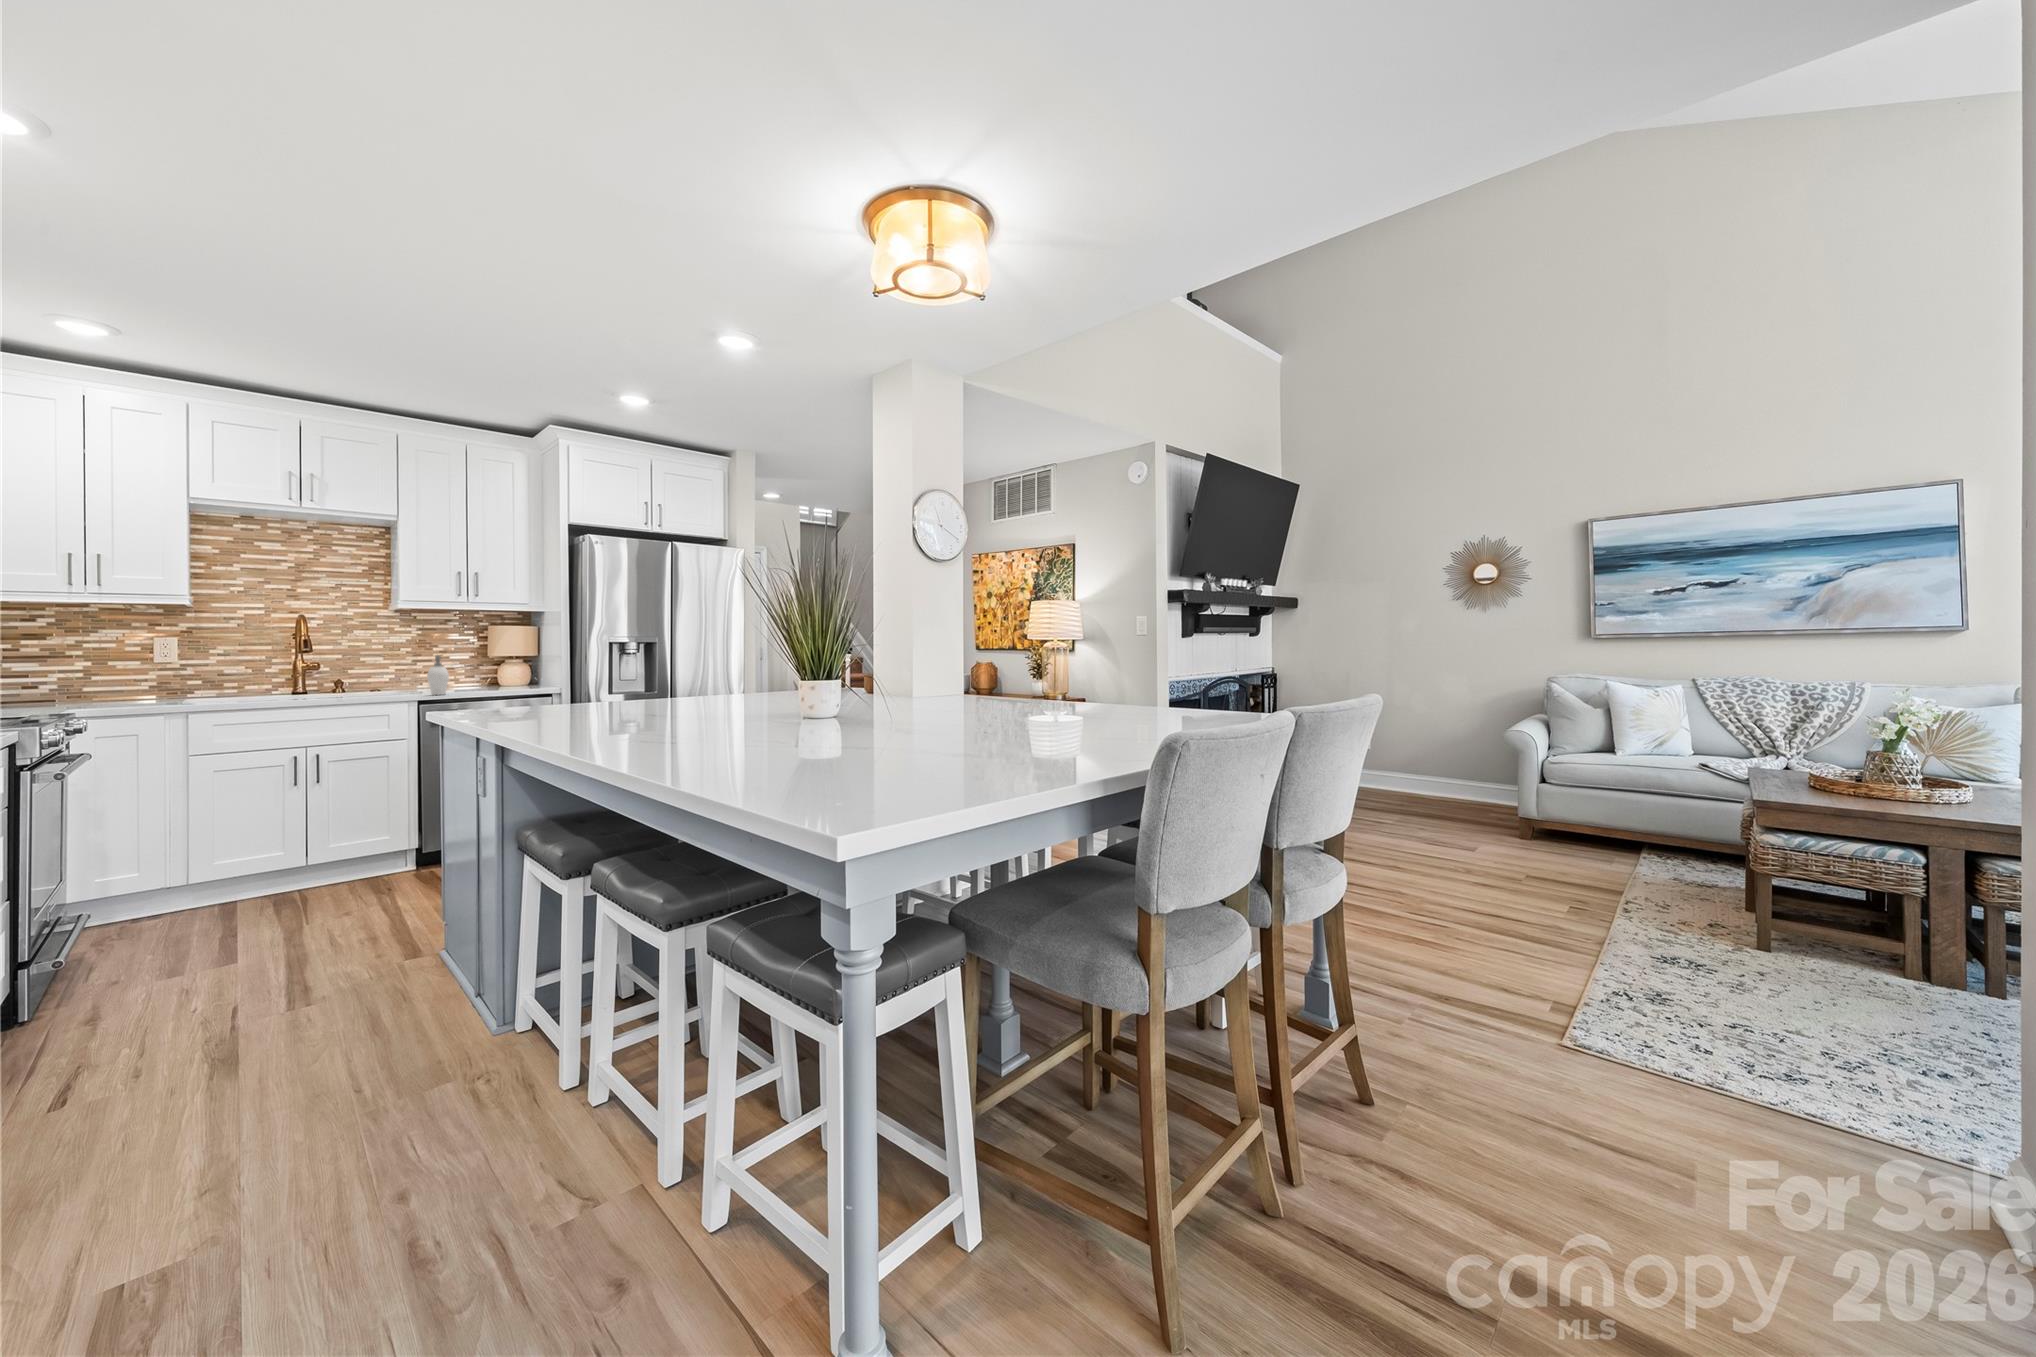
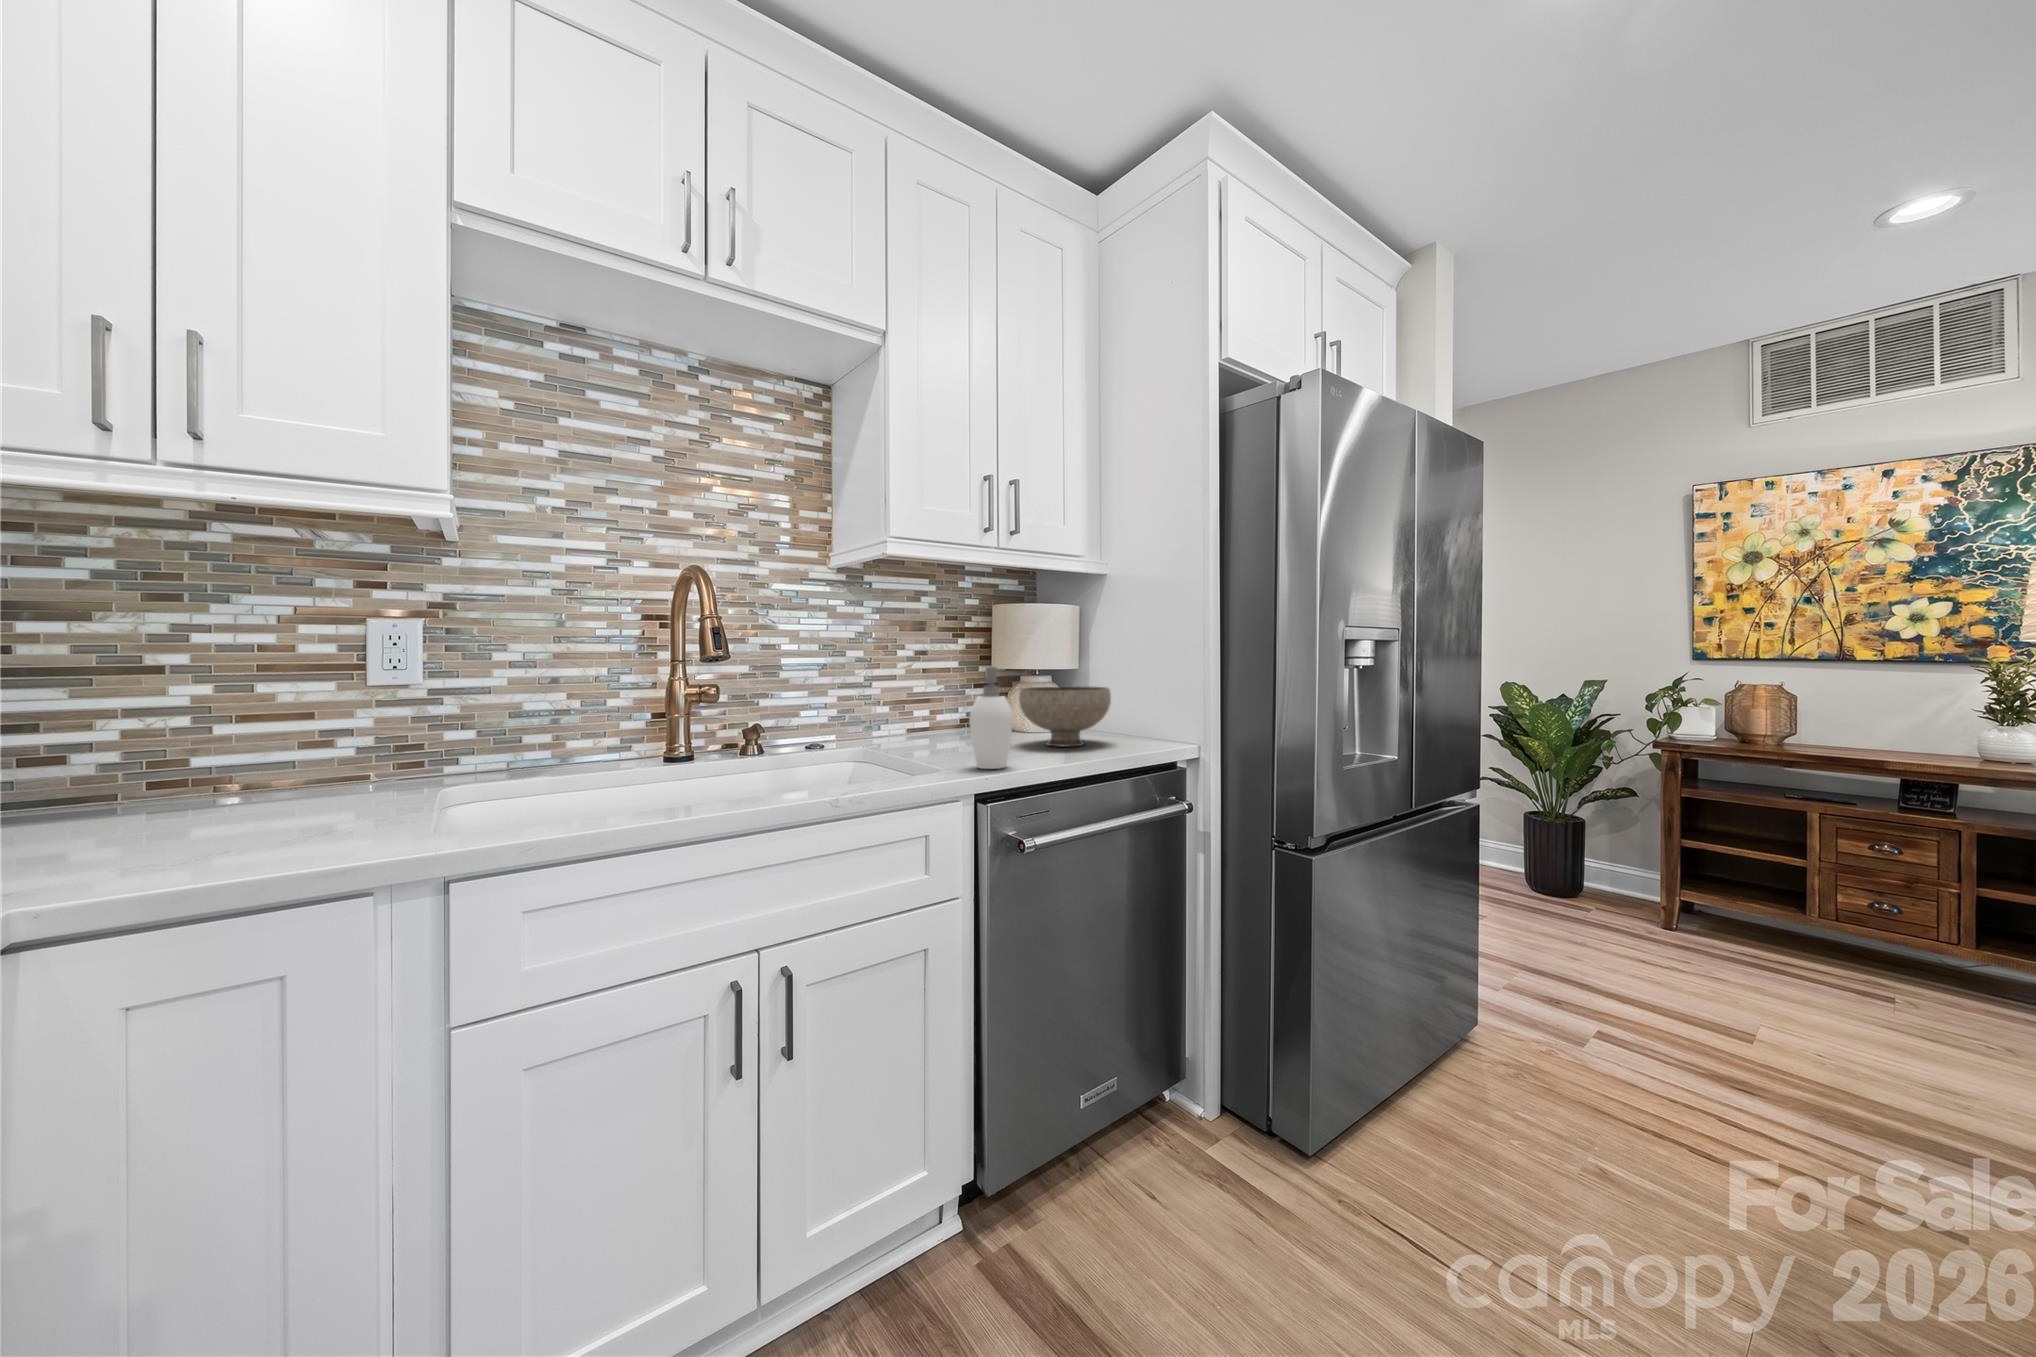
bowl: none [478,665,526,690] -> present [1019,686,1111,747]

